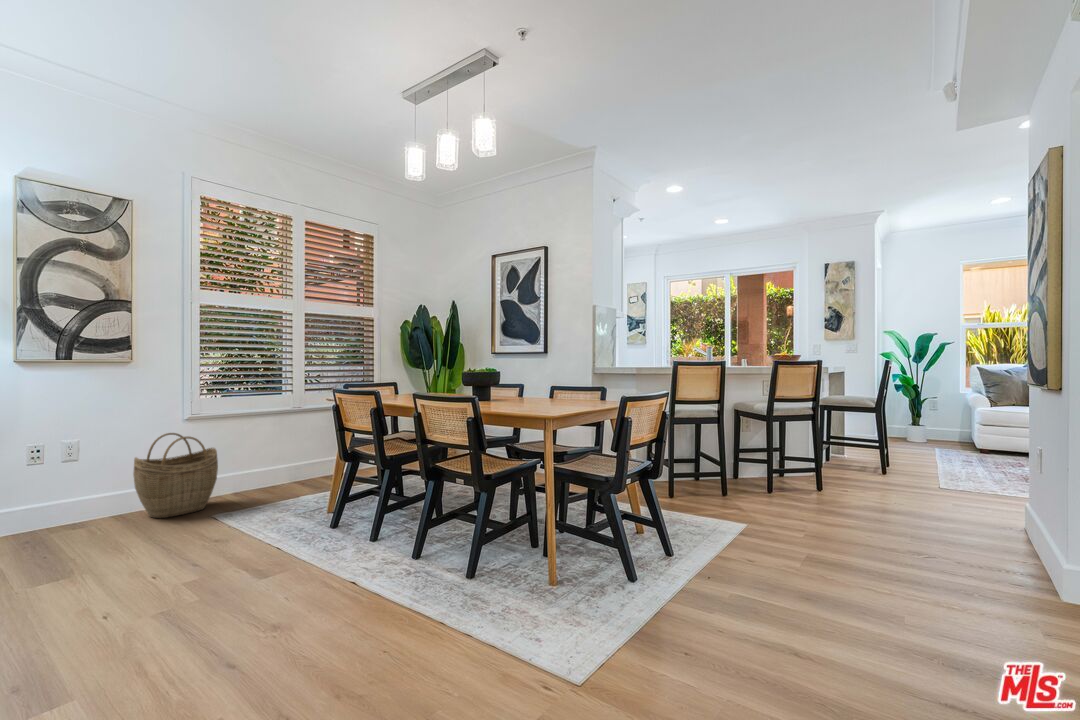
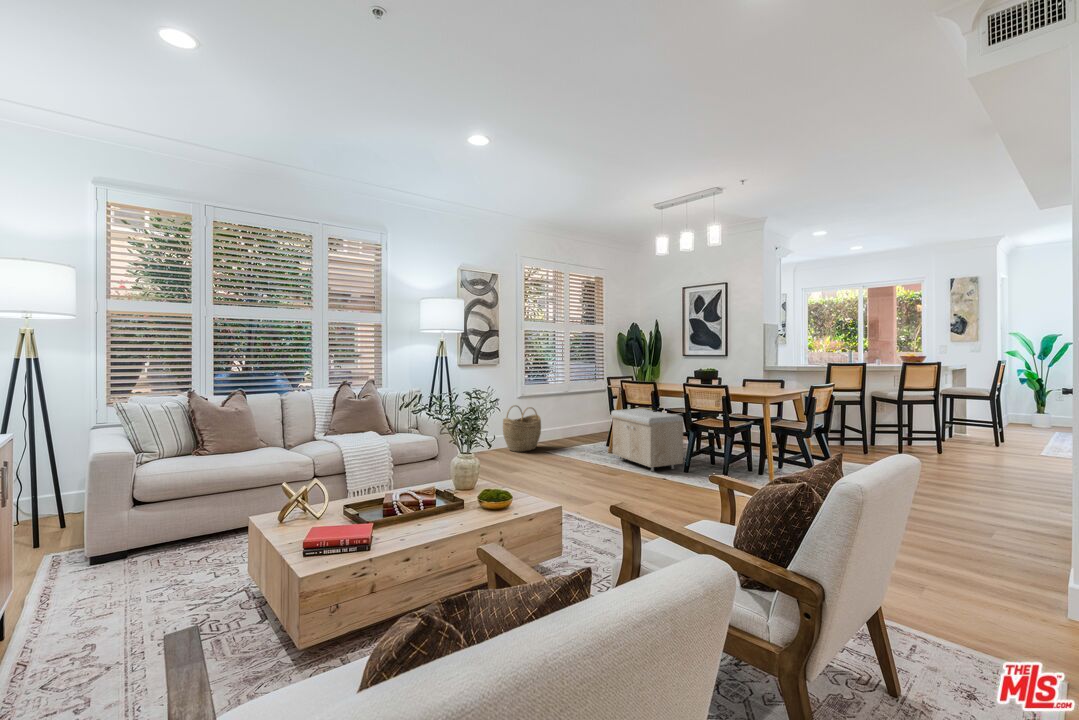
storage bench: none [309,437,417,562] -> present [611,409,683,471]

